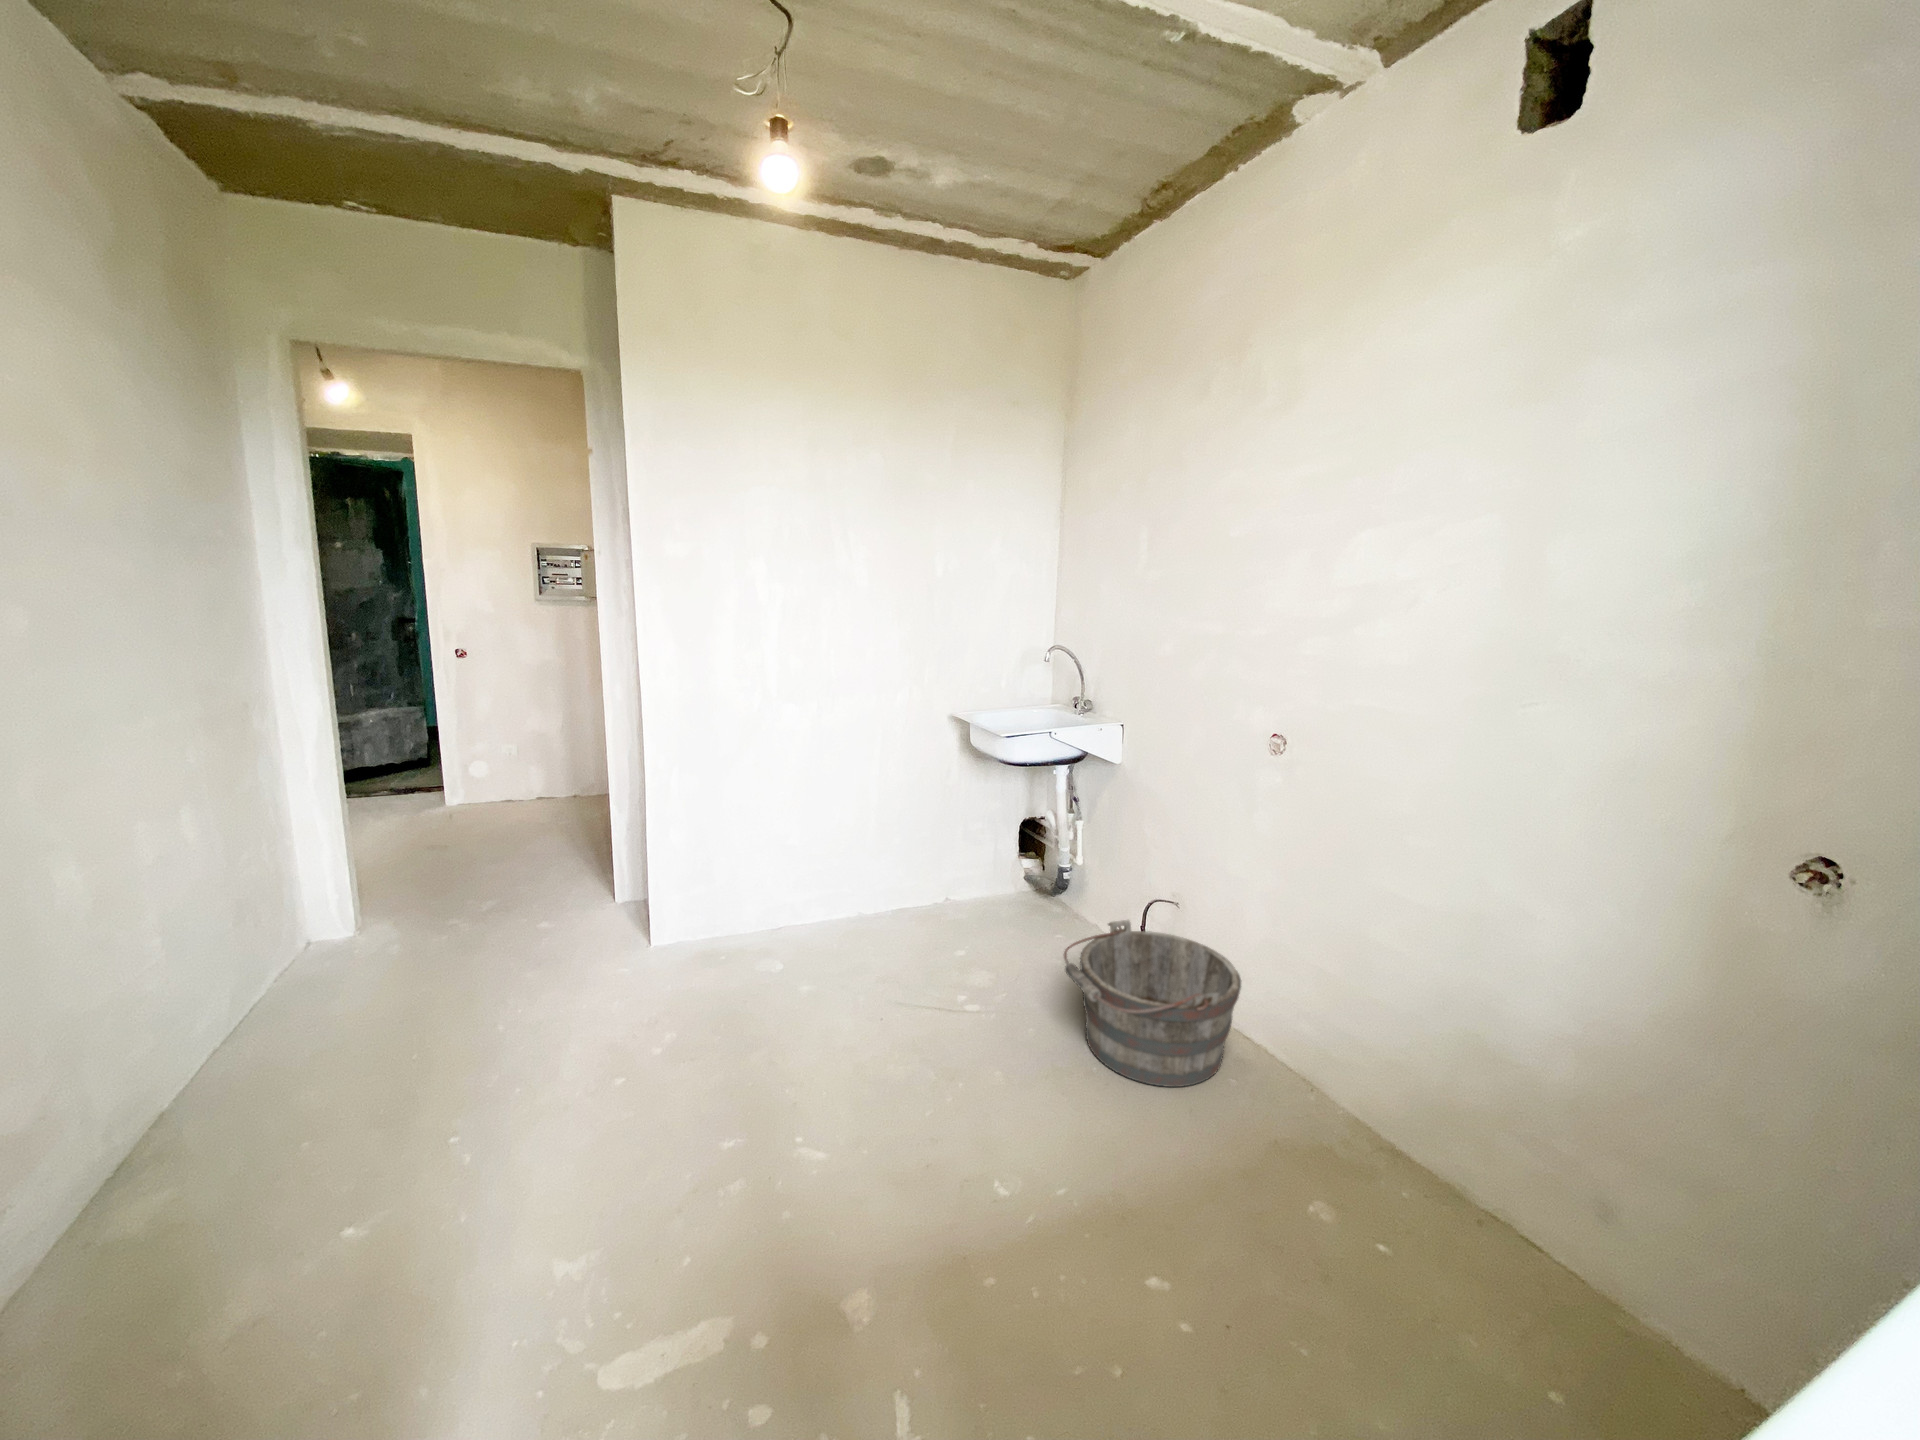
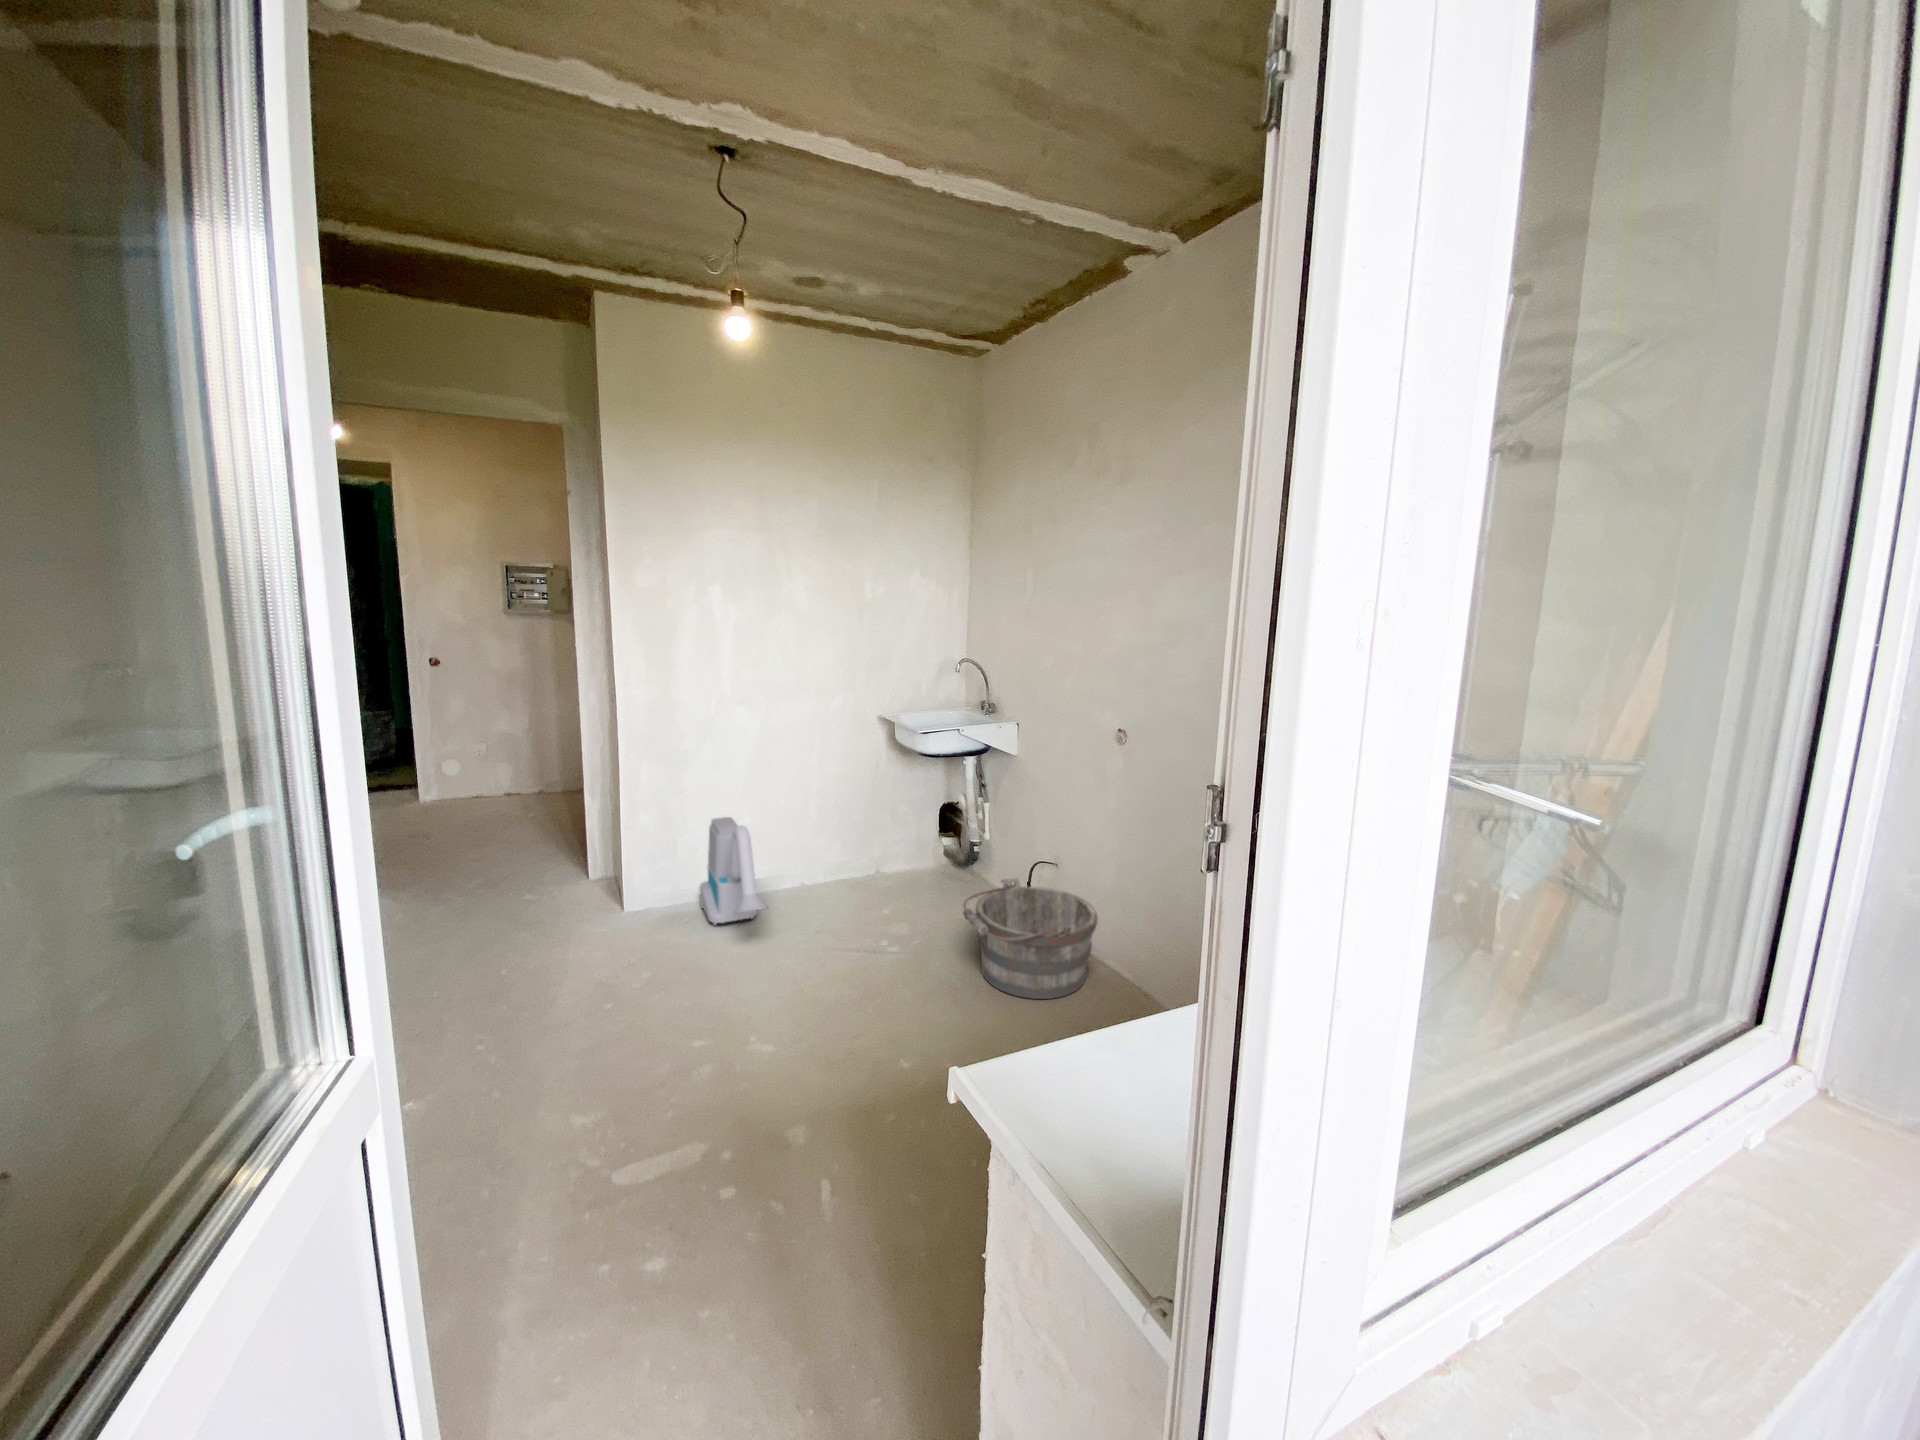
vacuum cleaner: none [739,835,820,968] -> present [700,817,767,926]

